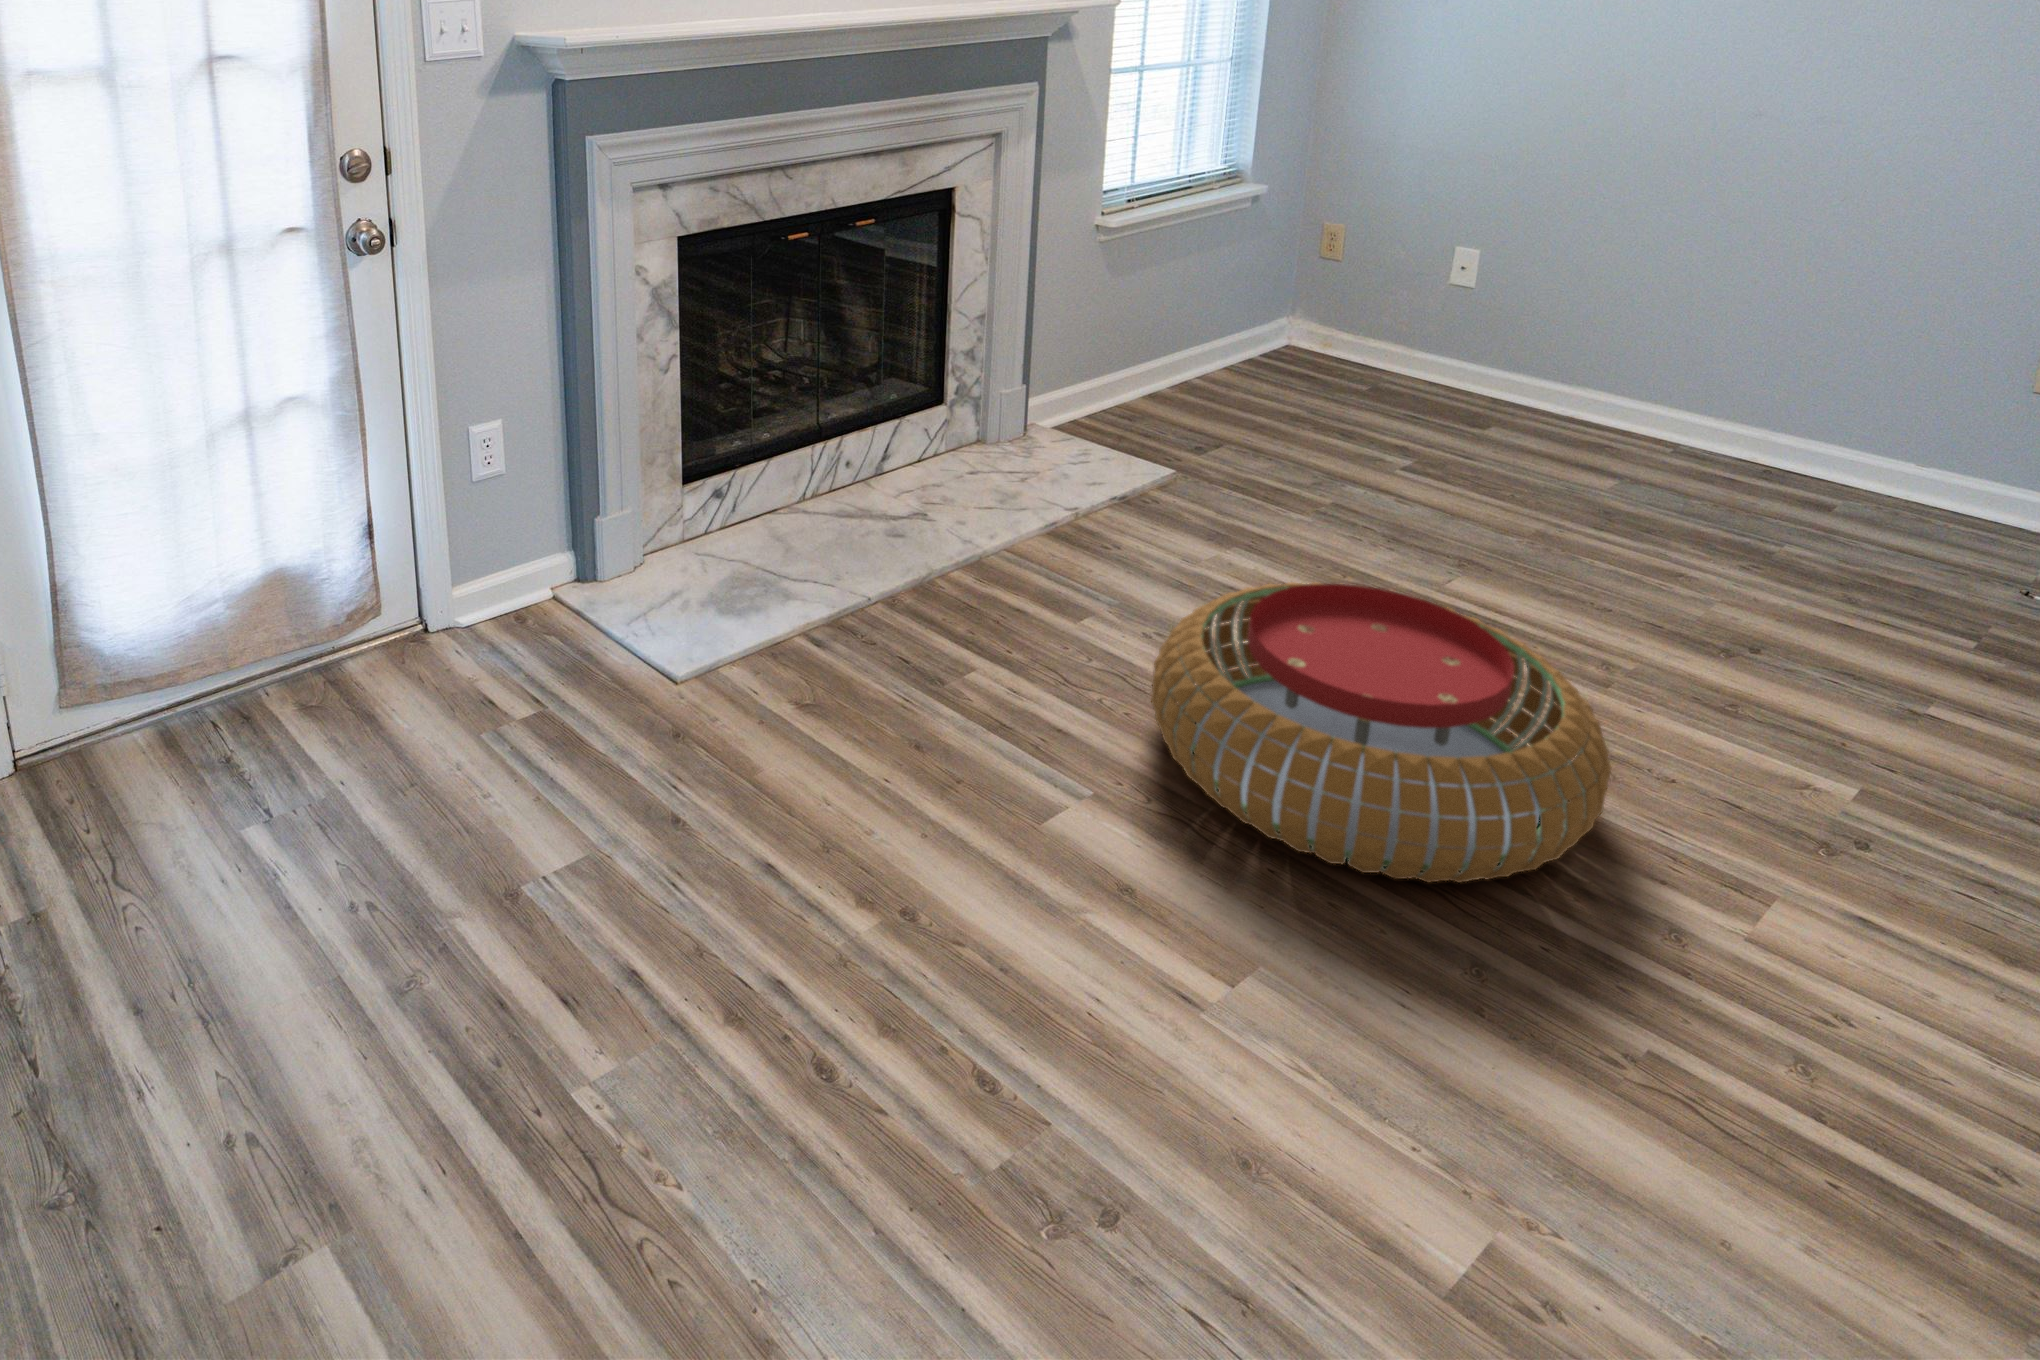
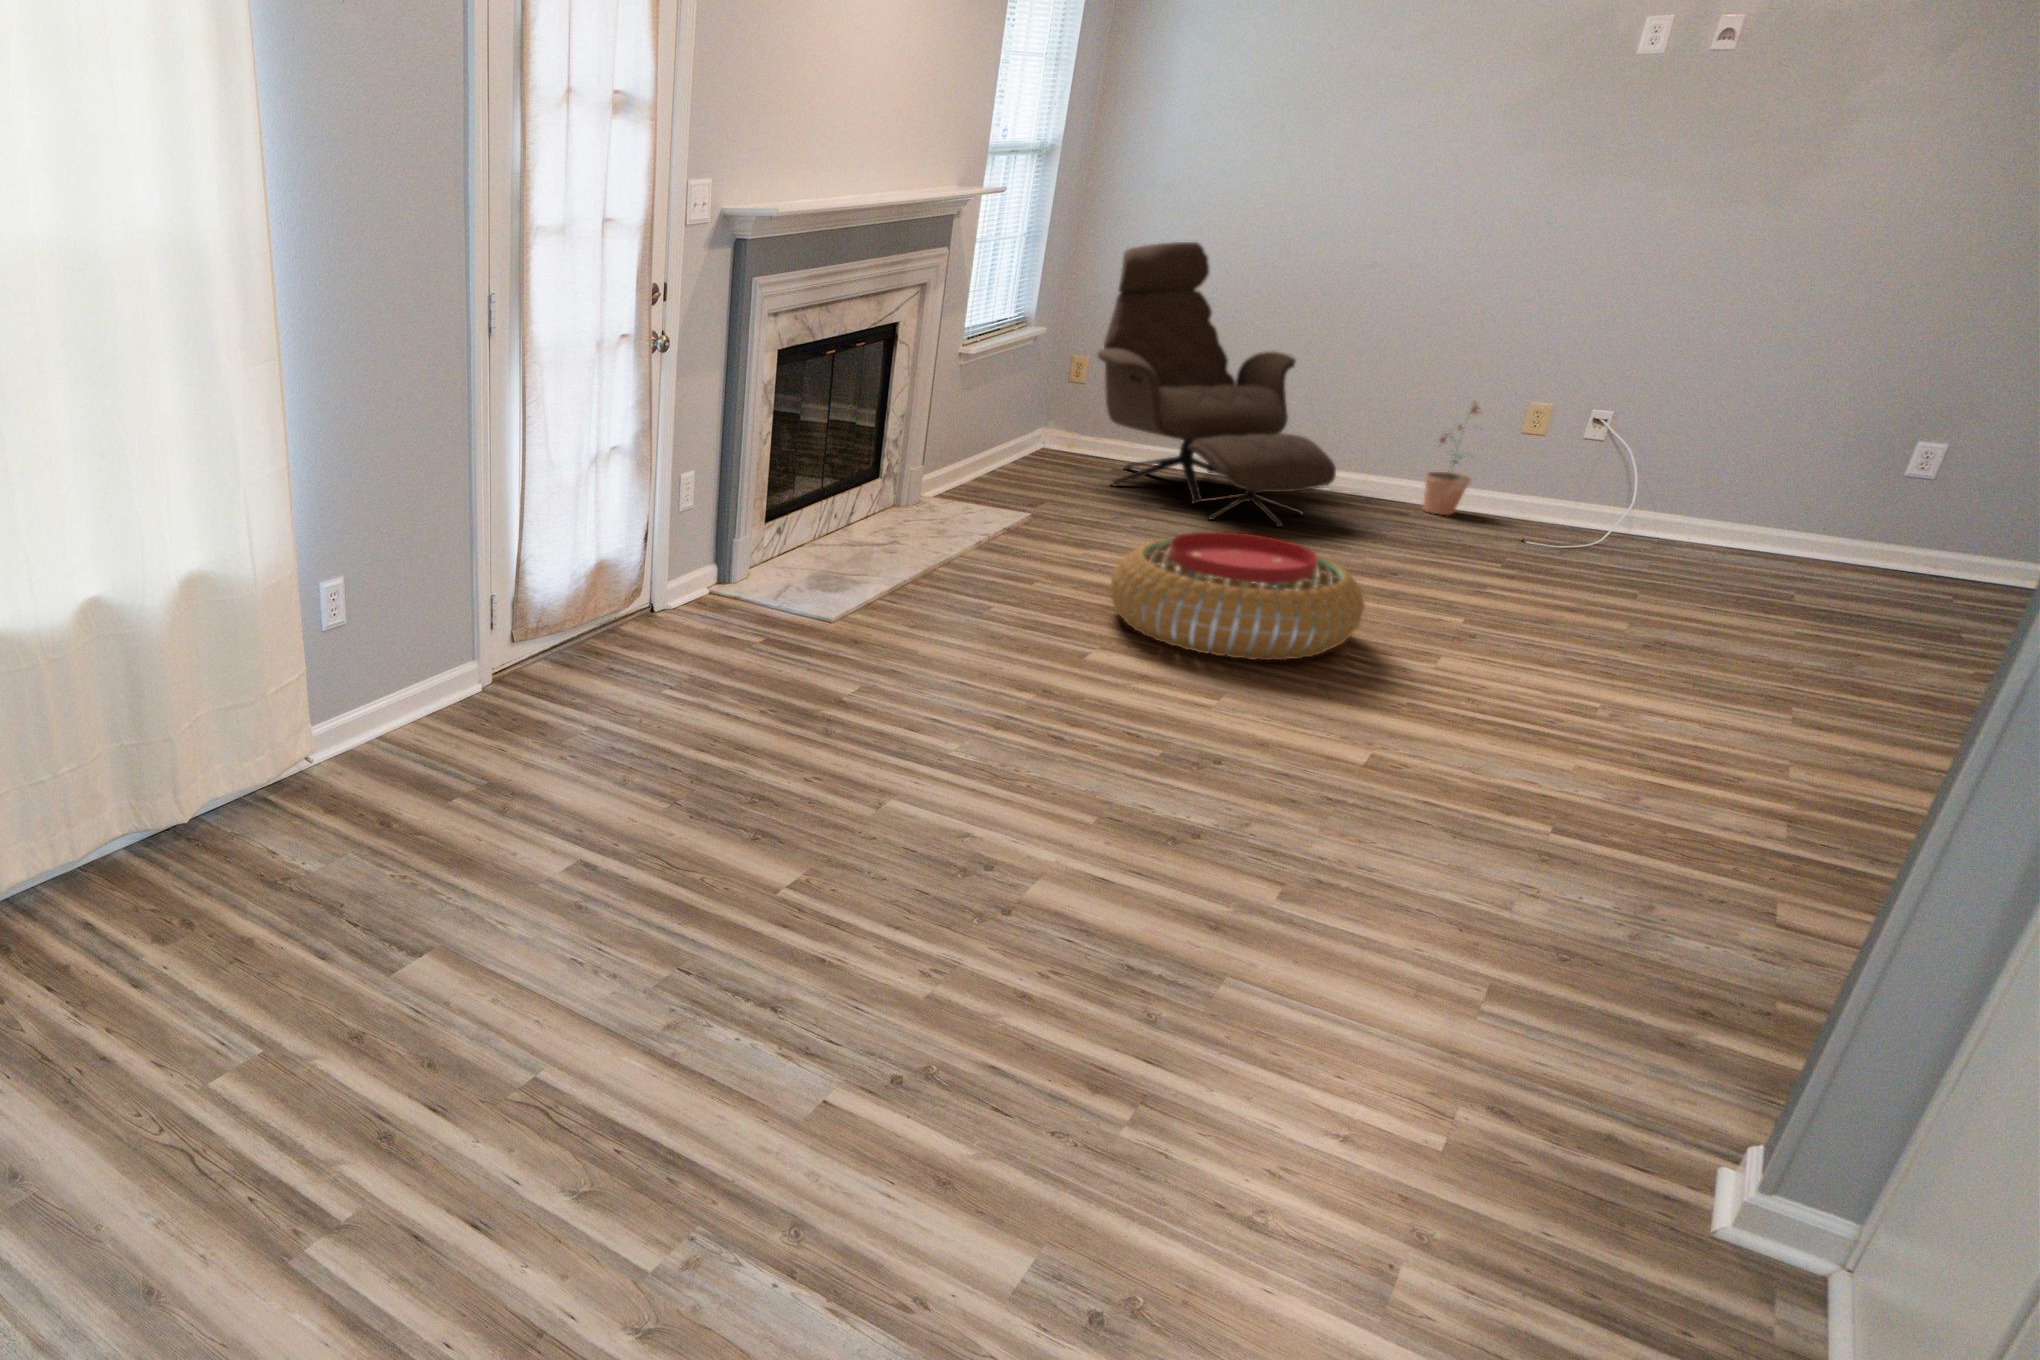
lounge chair: none [1328,75,1684,528] -> present [1098,242,1336,527]
potted plant: none [1863,334,1969,522] -> present [1423,400,1480,515]

